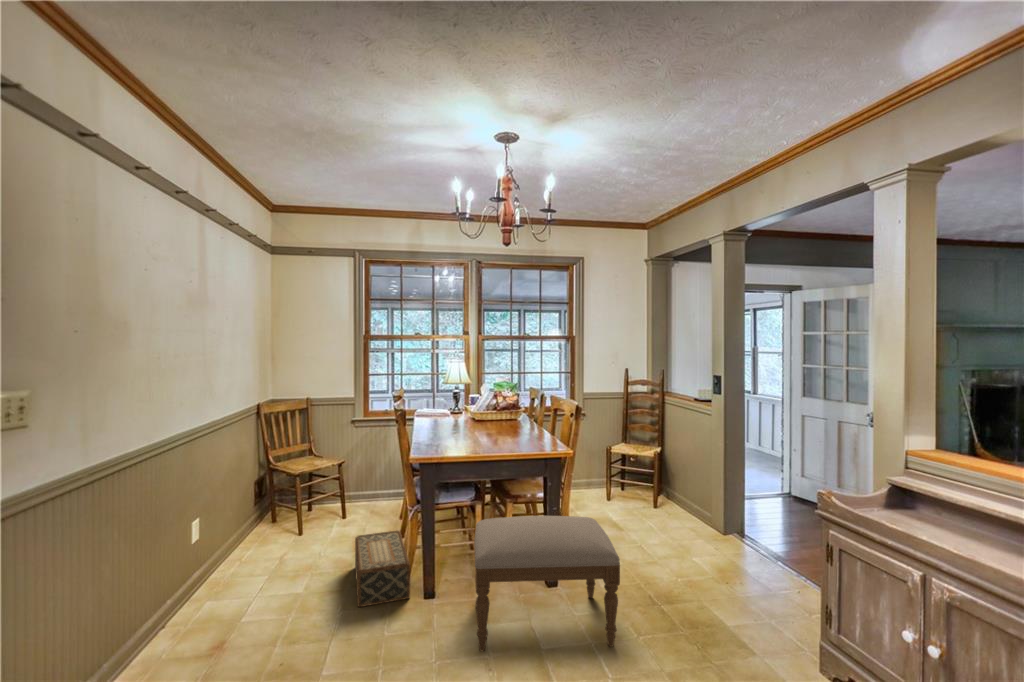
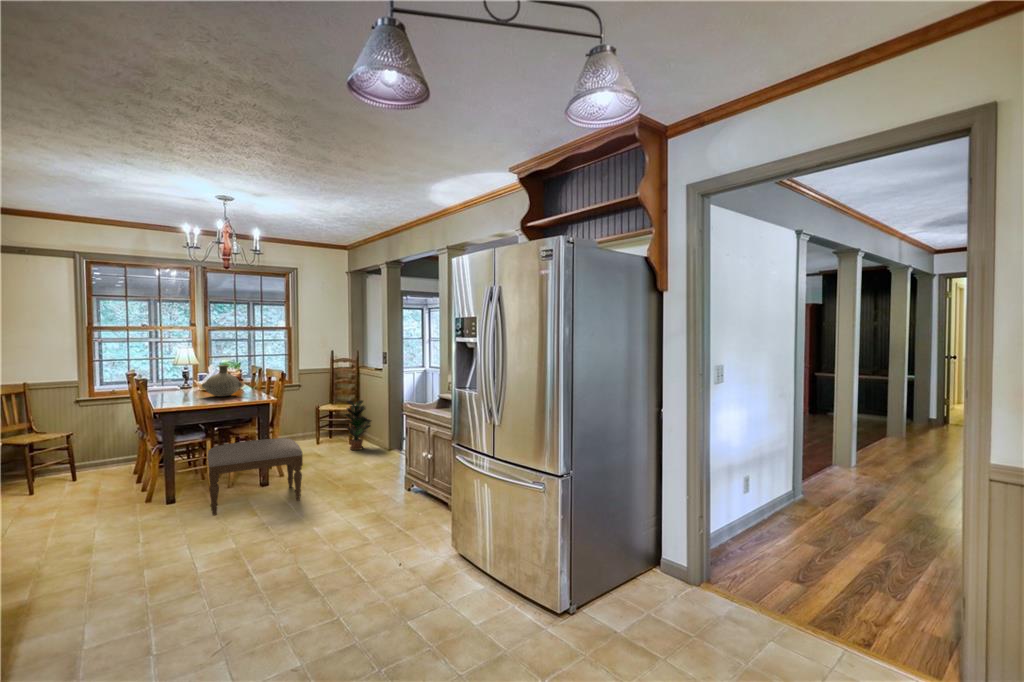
vase: none [472,389,522,435] -> present [202,365,242,397]
potted plant: none [646,444,692,522] -> present [345,400,371,450]
woven basket: present [355,531,410,607] -> none [100,471,156,516]

